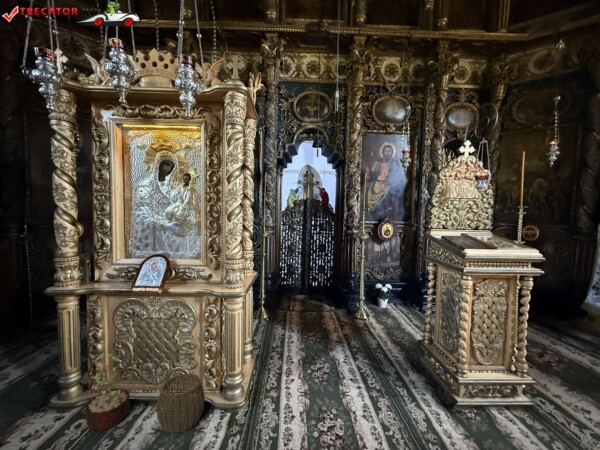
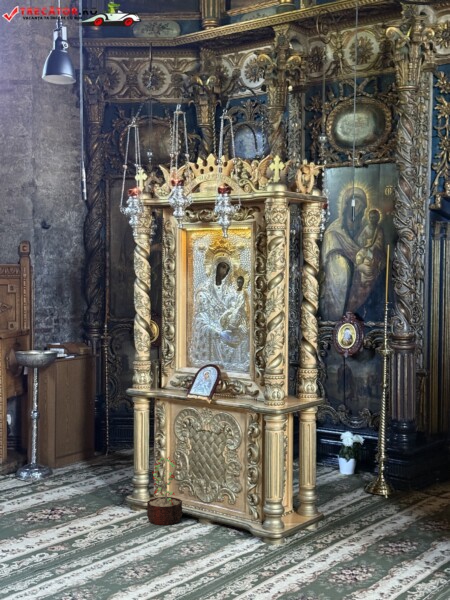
woven basket: present [157,374,205,434] -> none [196,492,242,541]

